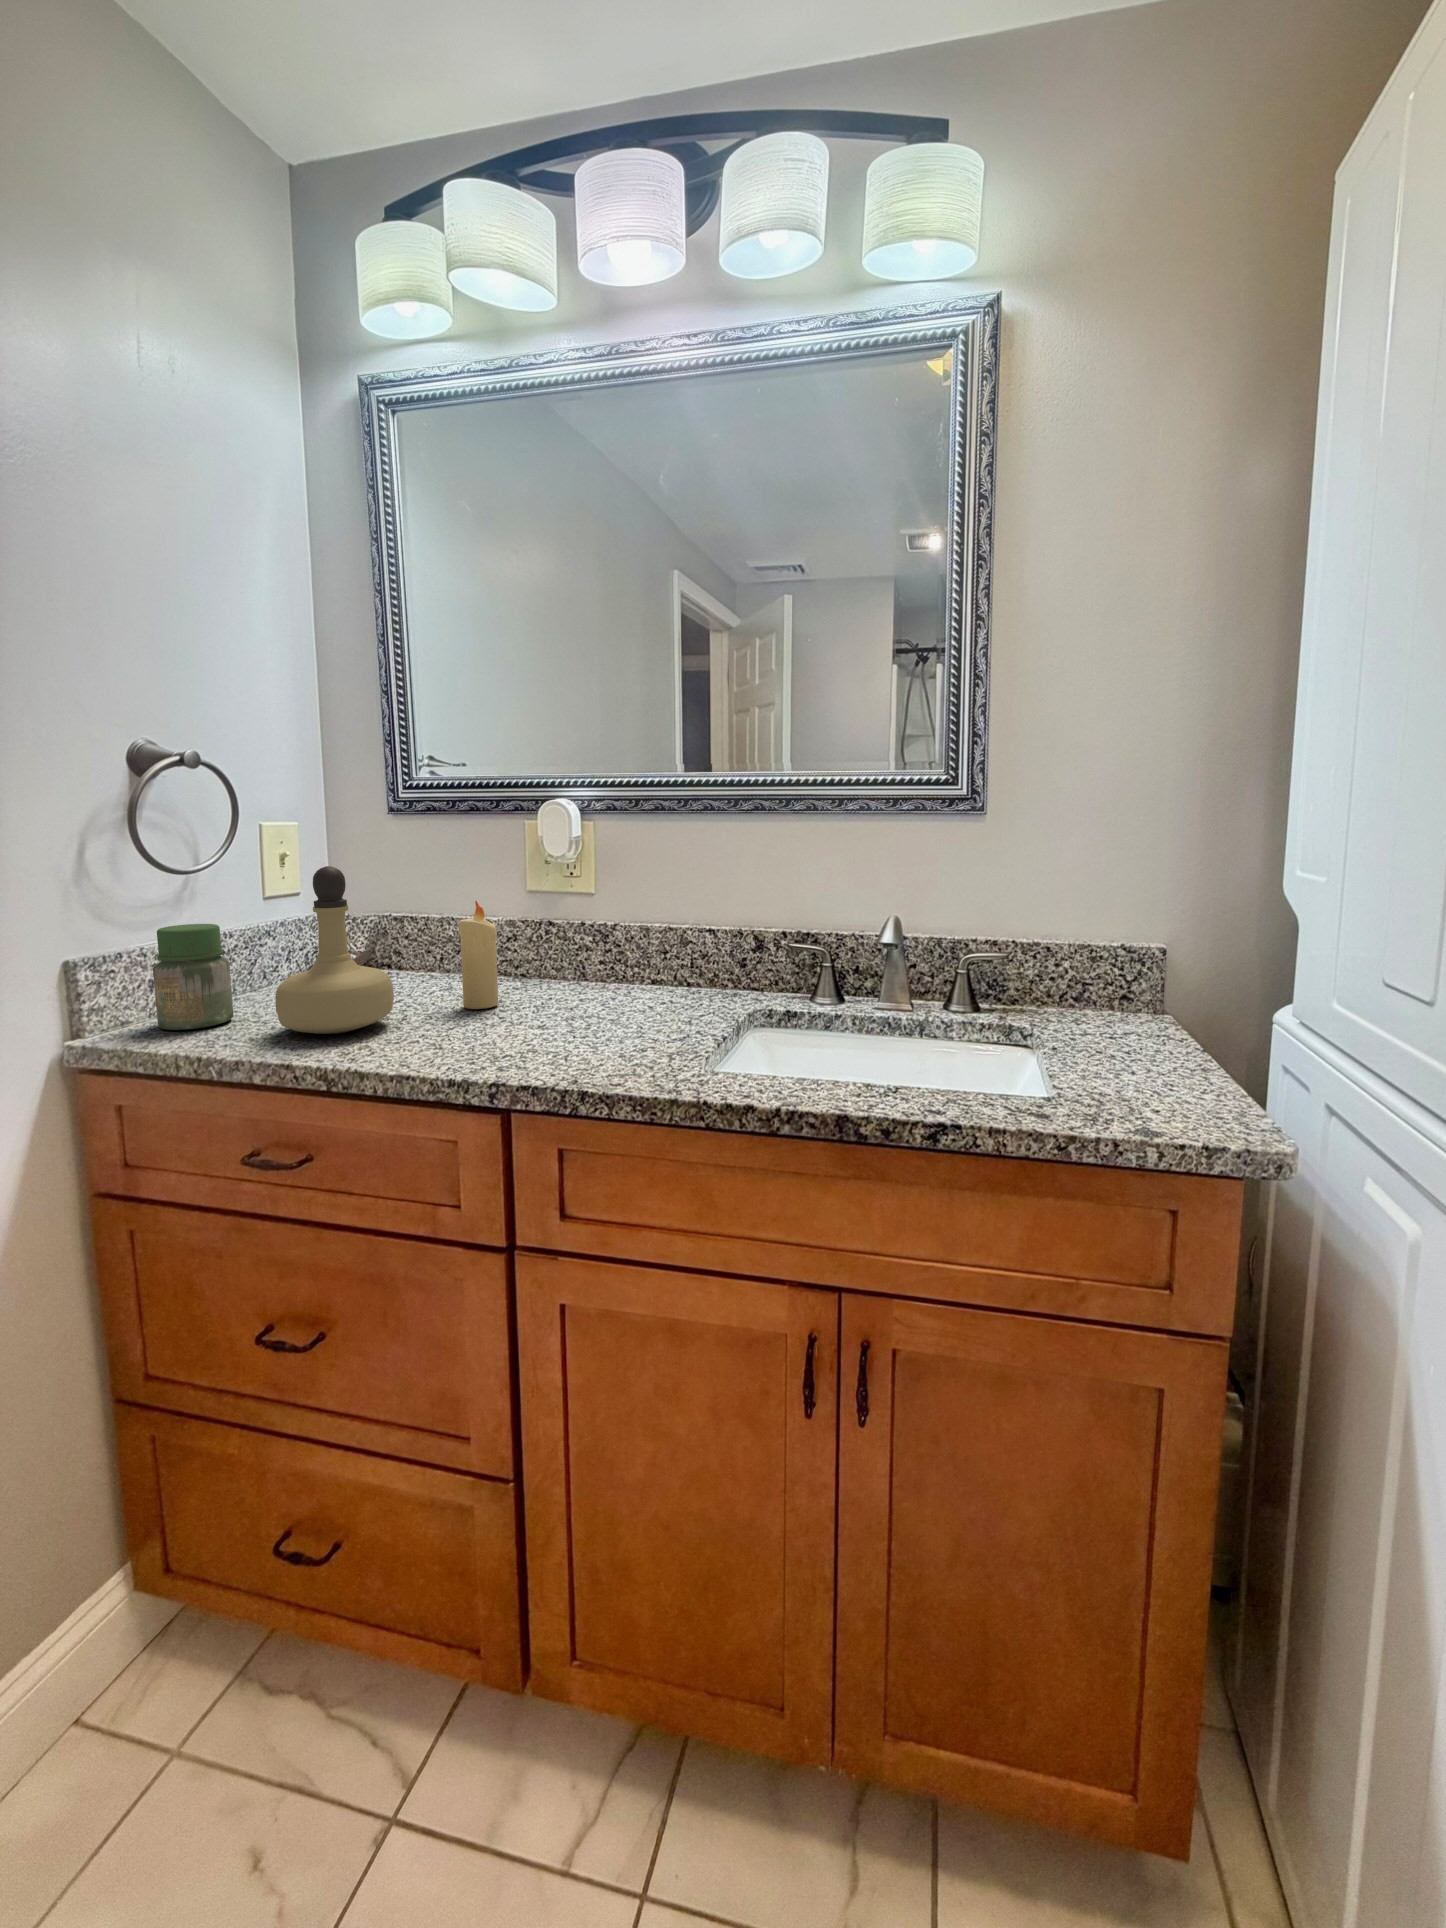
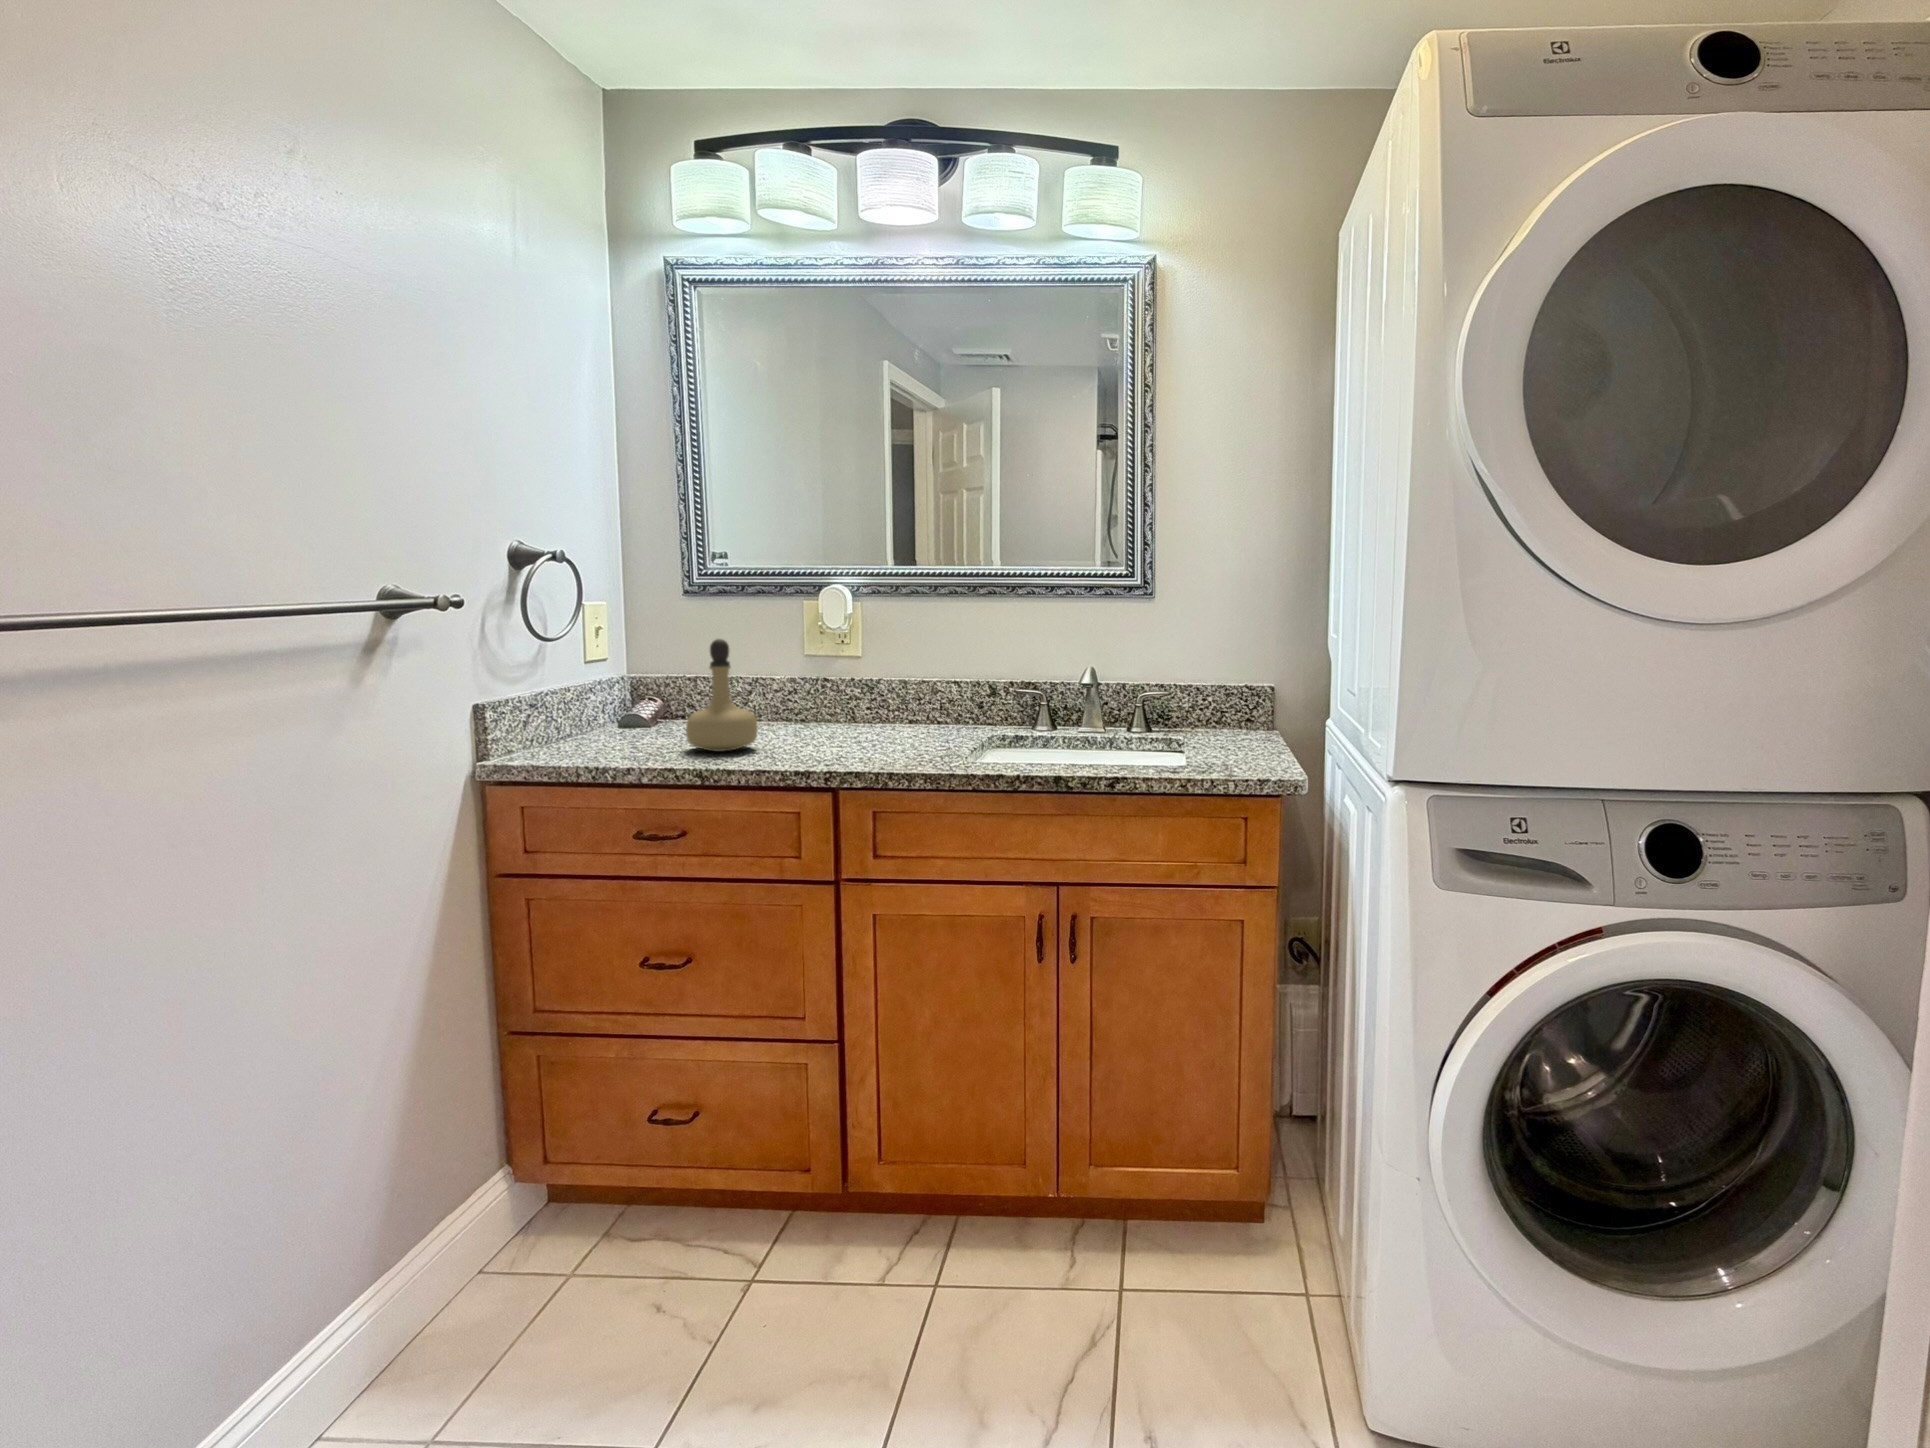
candle: present [458,901,498,1009] -> none [784,662,811,739]
jar: present [153,924,233,1030] -> none [597,680,643,752]

